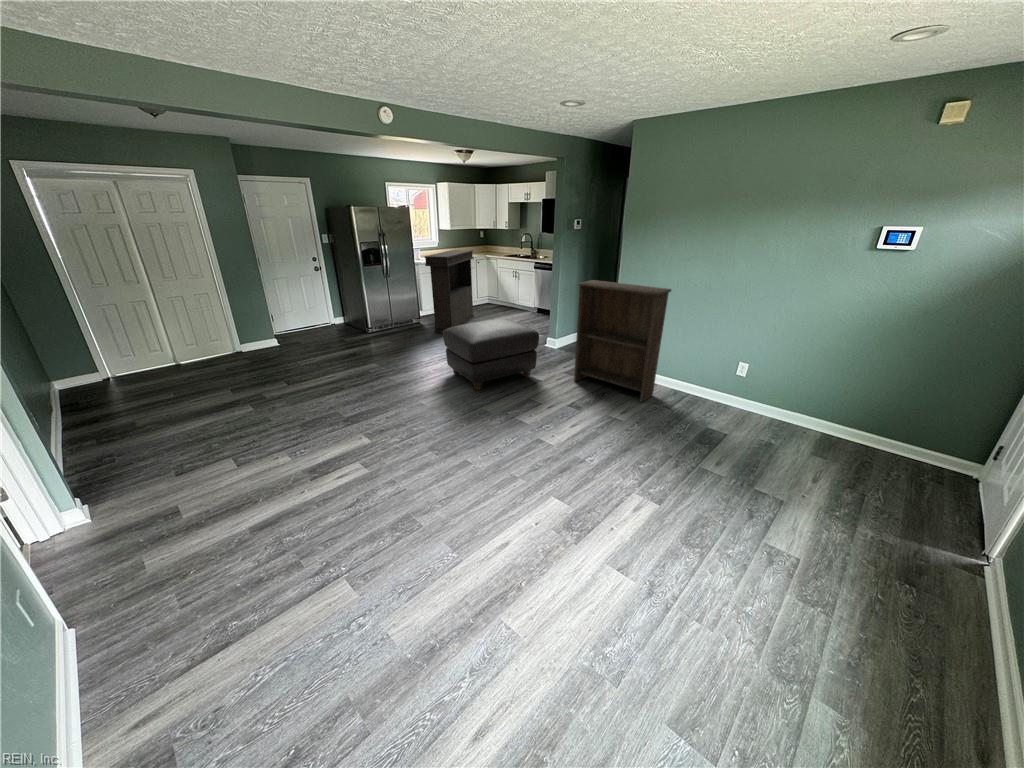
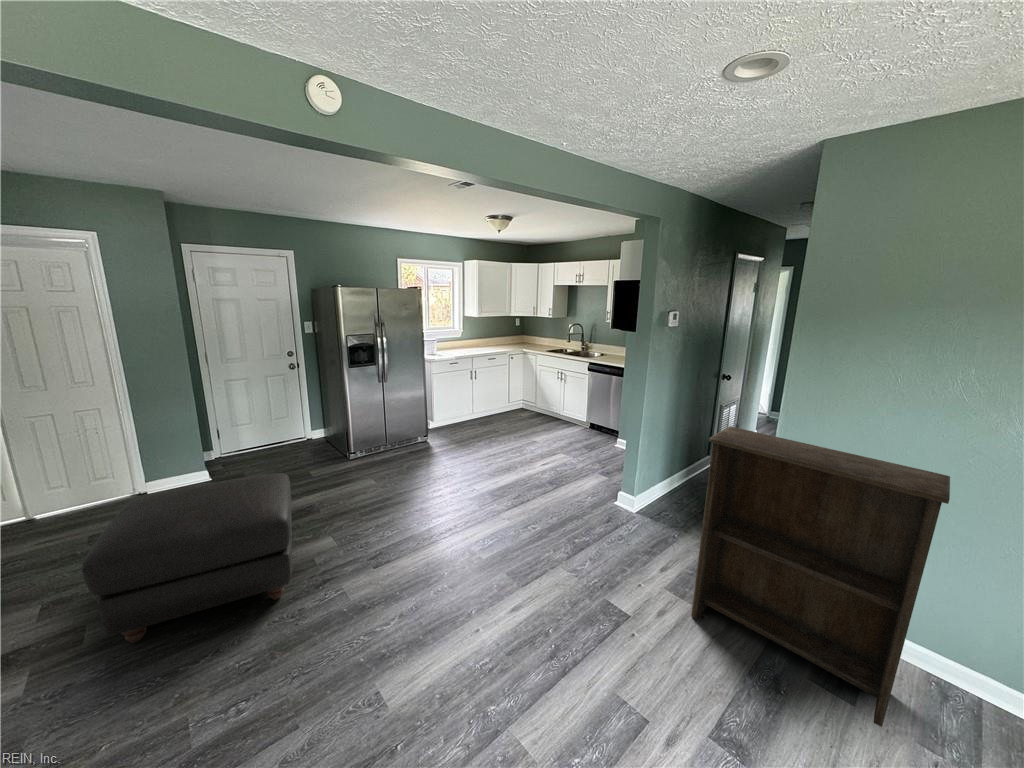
console table: present [425,250,474,333] -> none [435,344,506,466]
ottoman: present [443,319,539,390] -> present [81,473,292,643]

